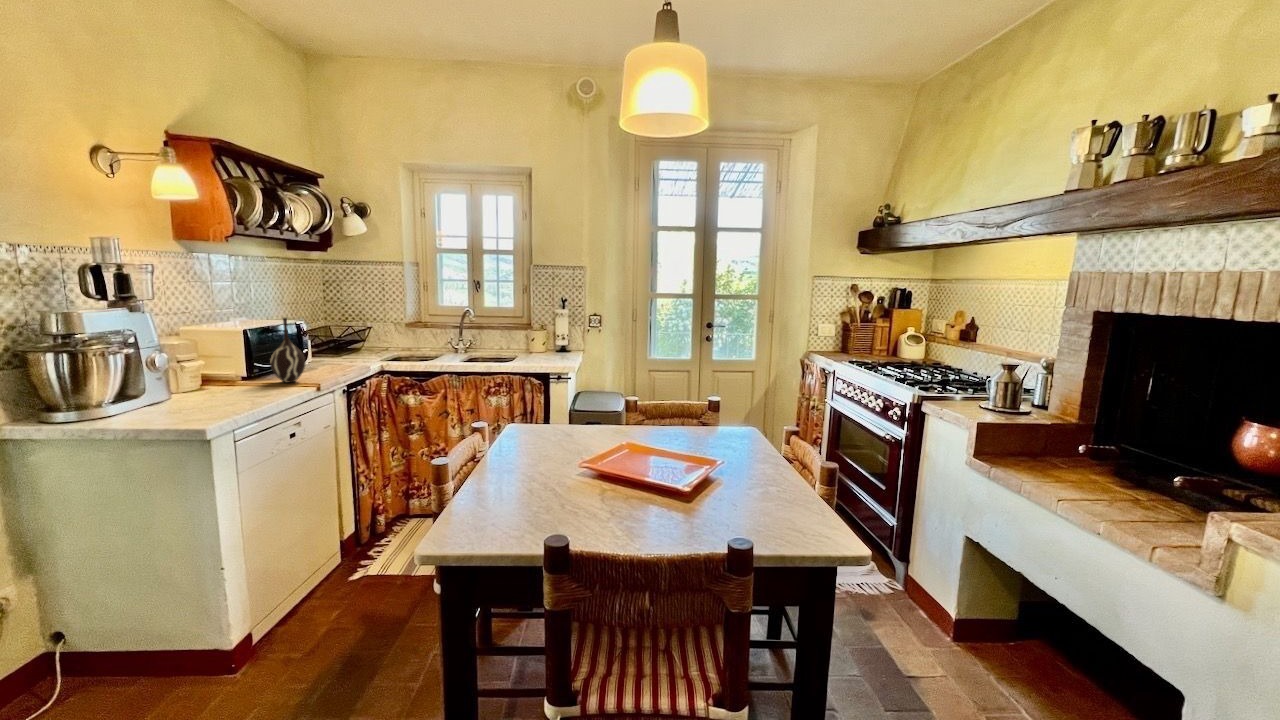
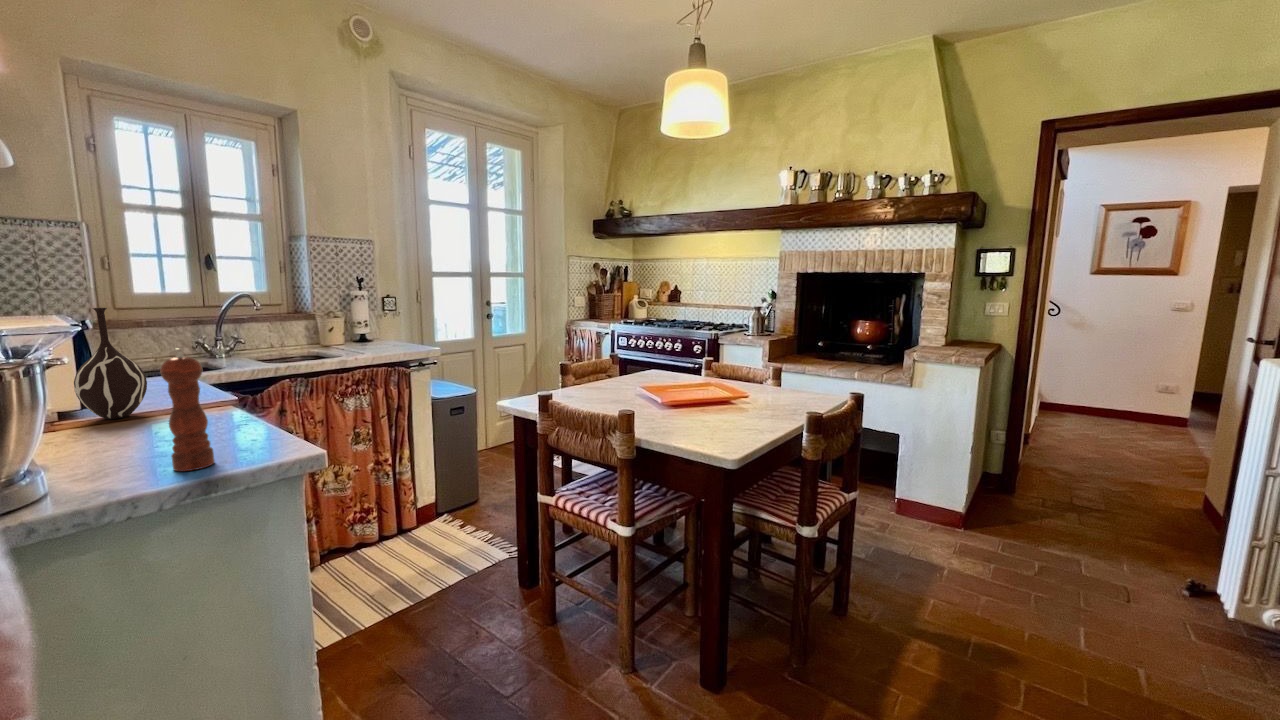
pepper mill: none [179,346,208,417] -> present [160,348,215,471]

